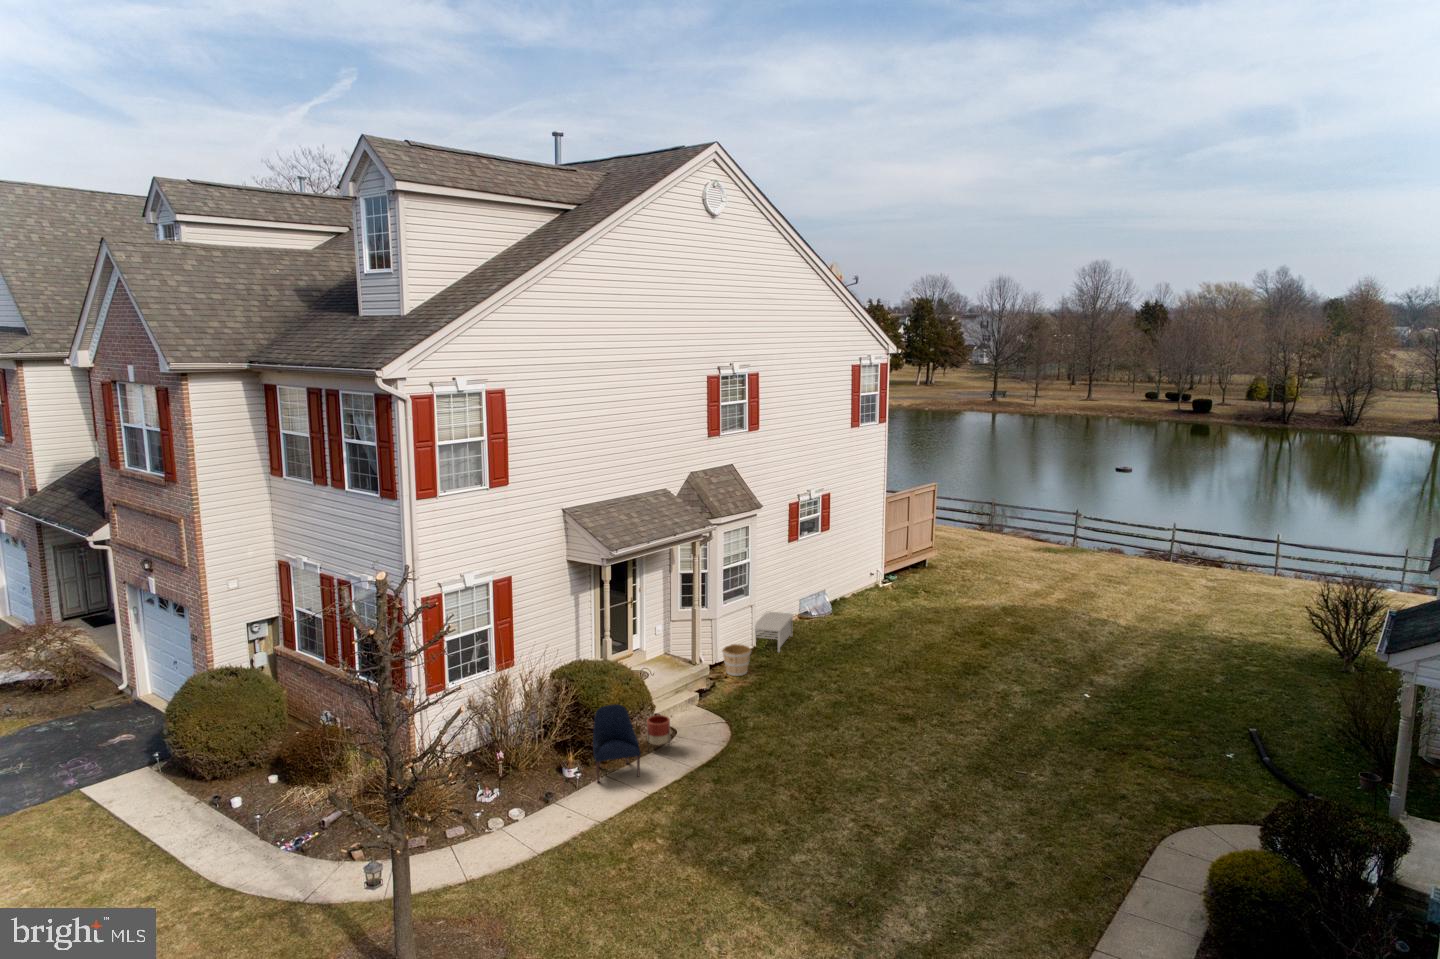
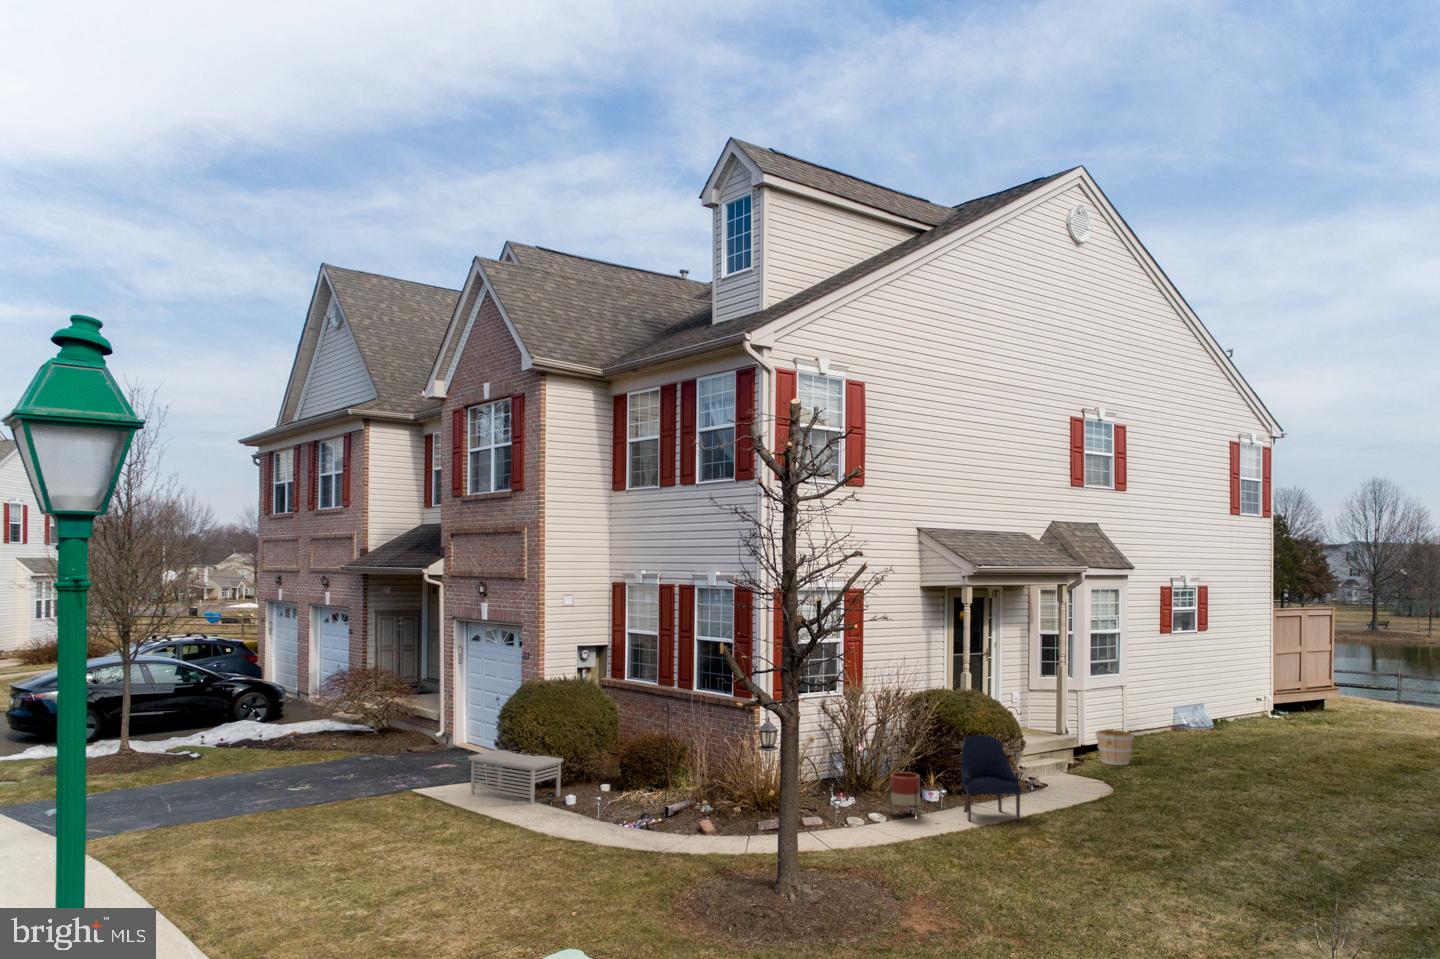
storage bench: present [755,612,794,652] -> present [468,750,563,804]
planter: present [647,715,670,745] -> present [890,772,920,806]

